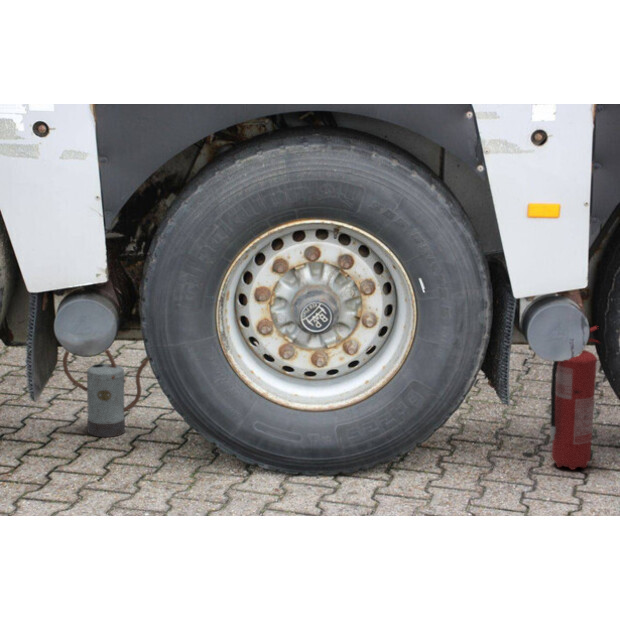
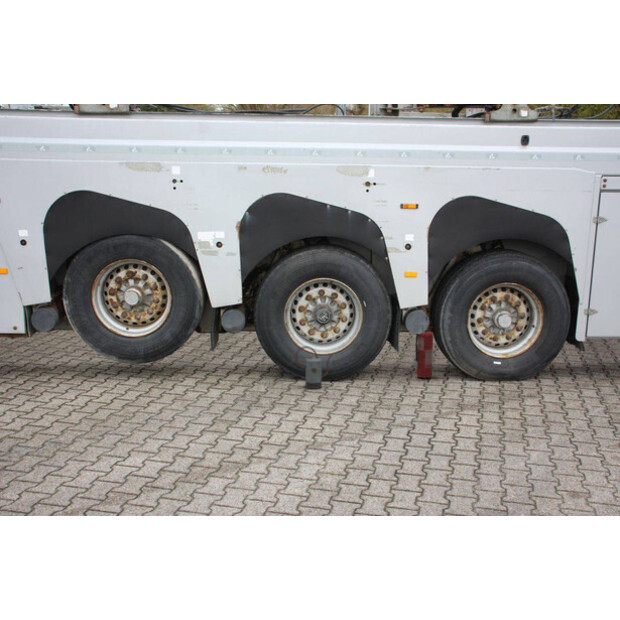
watering can: present [63,350,149,437] -> present [295,346,332,389]

